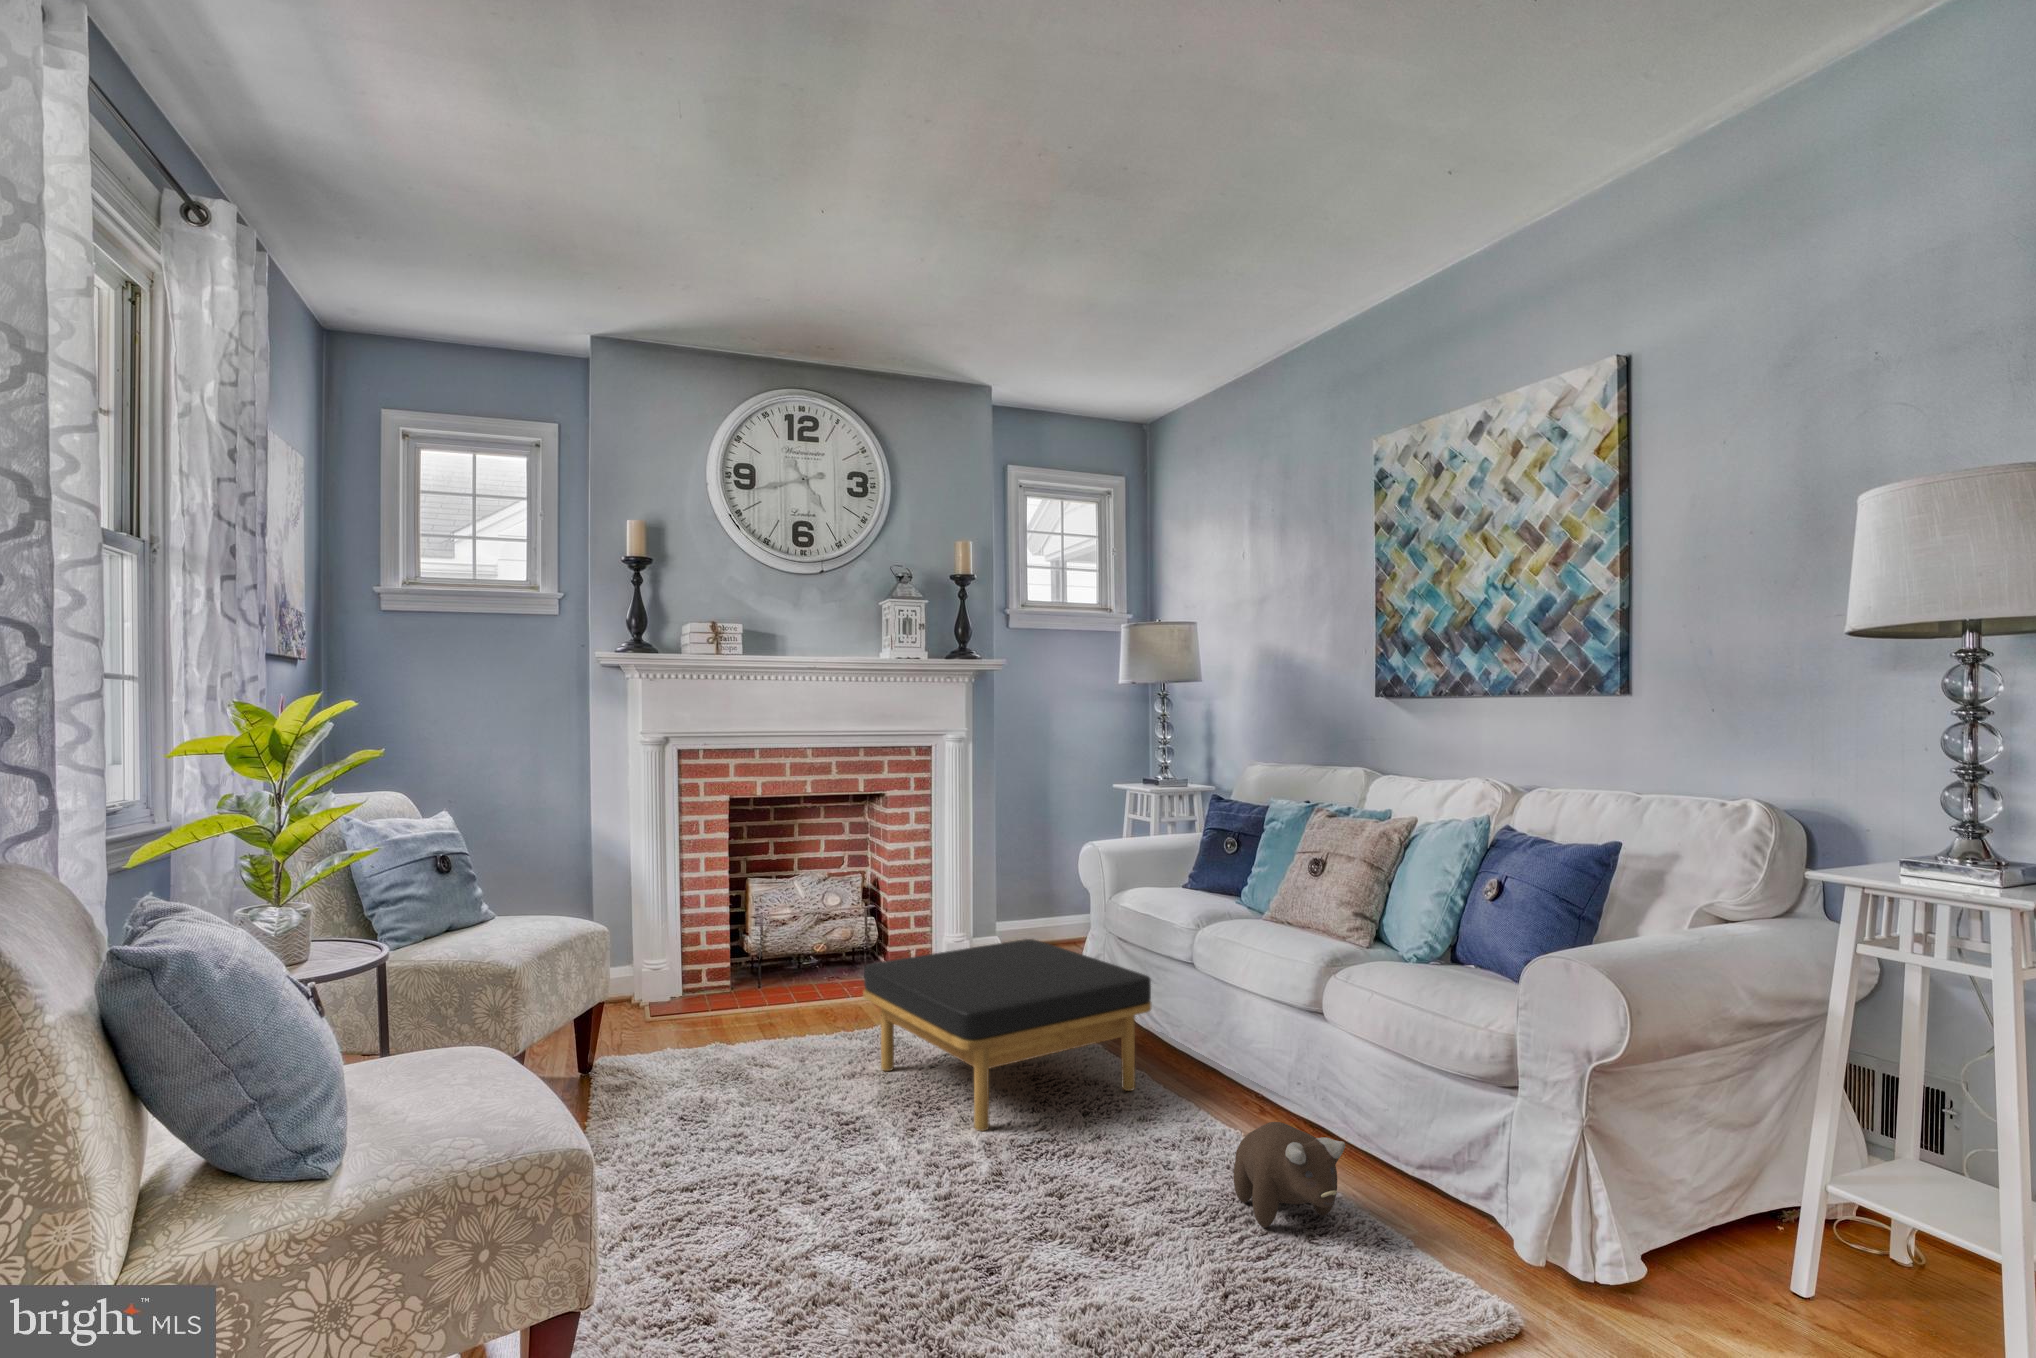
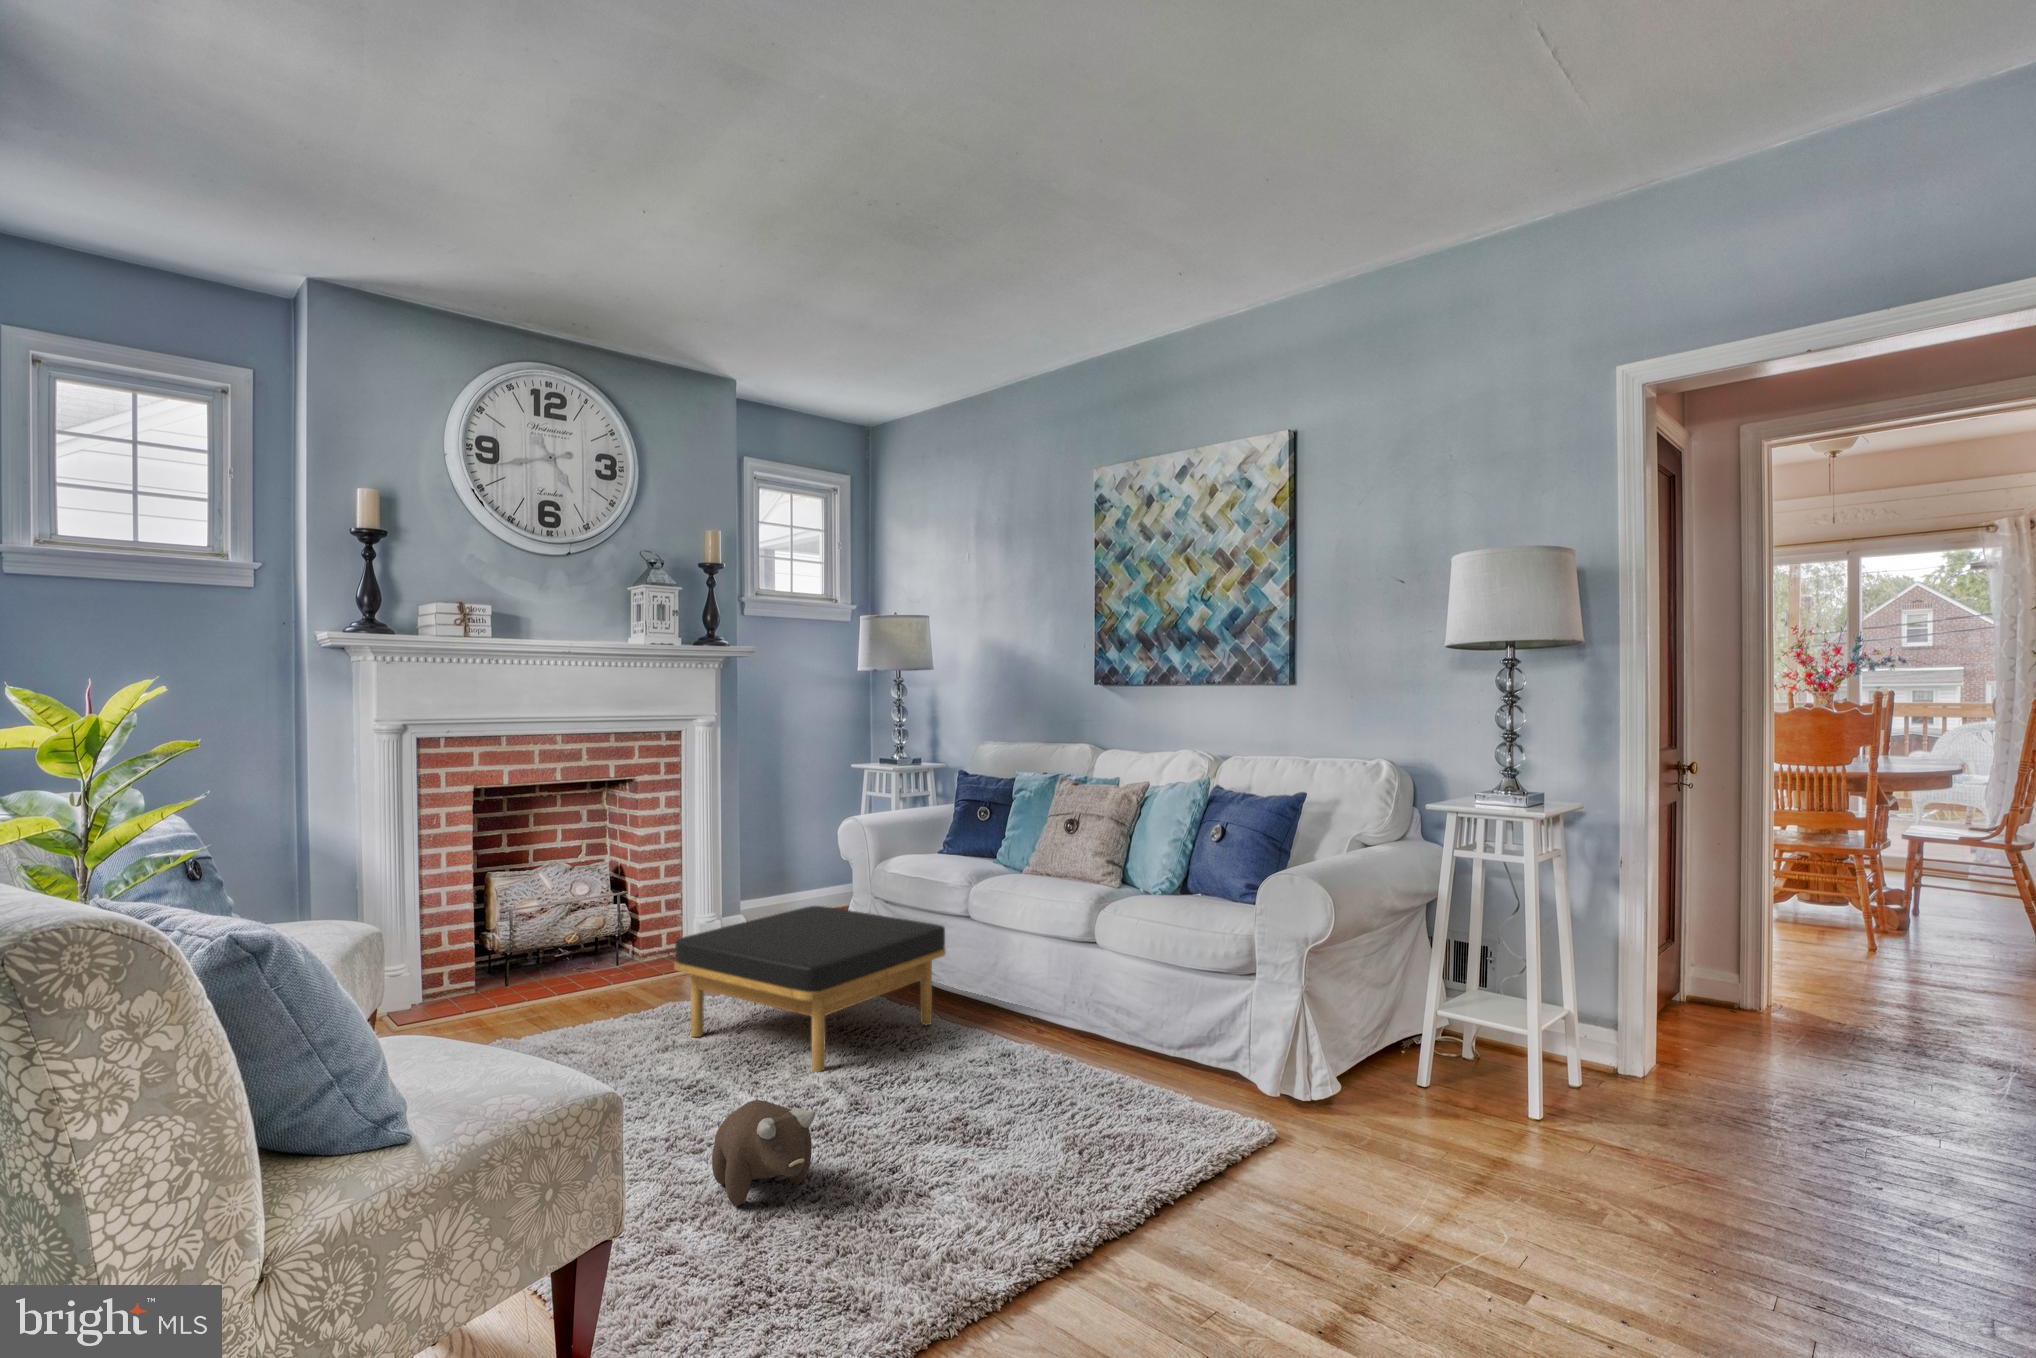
plush toy: present [1234,1122,1345,1228] -> present [712,1100,815,1206]

